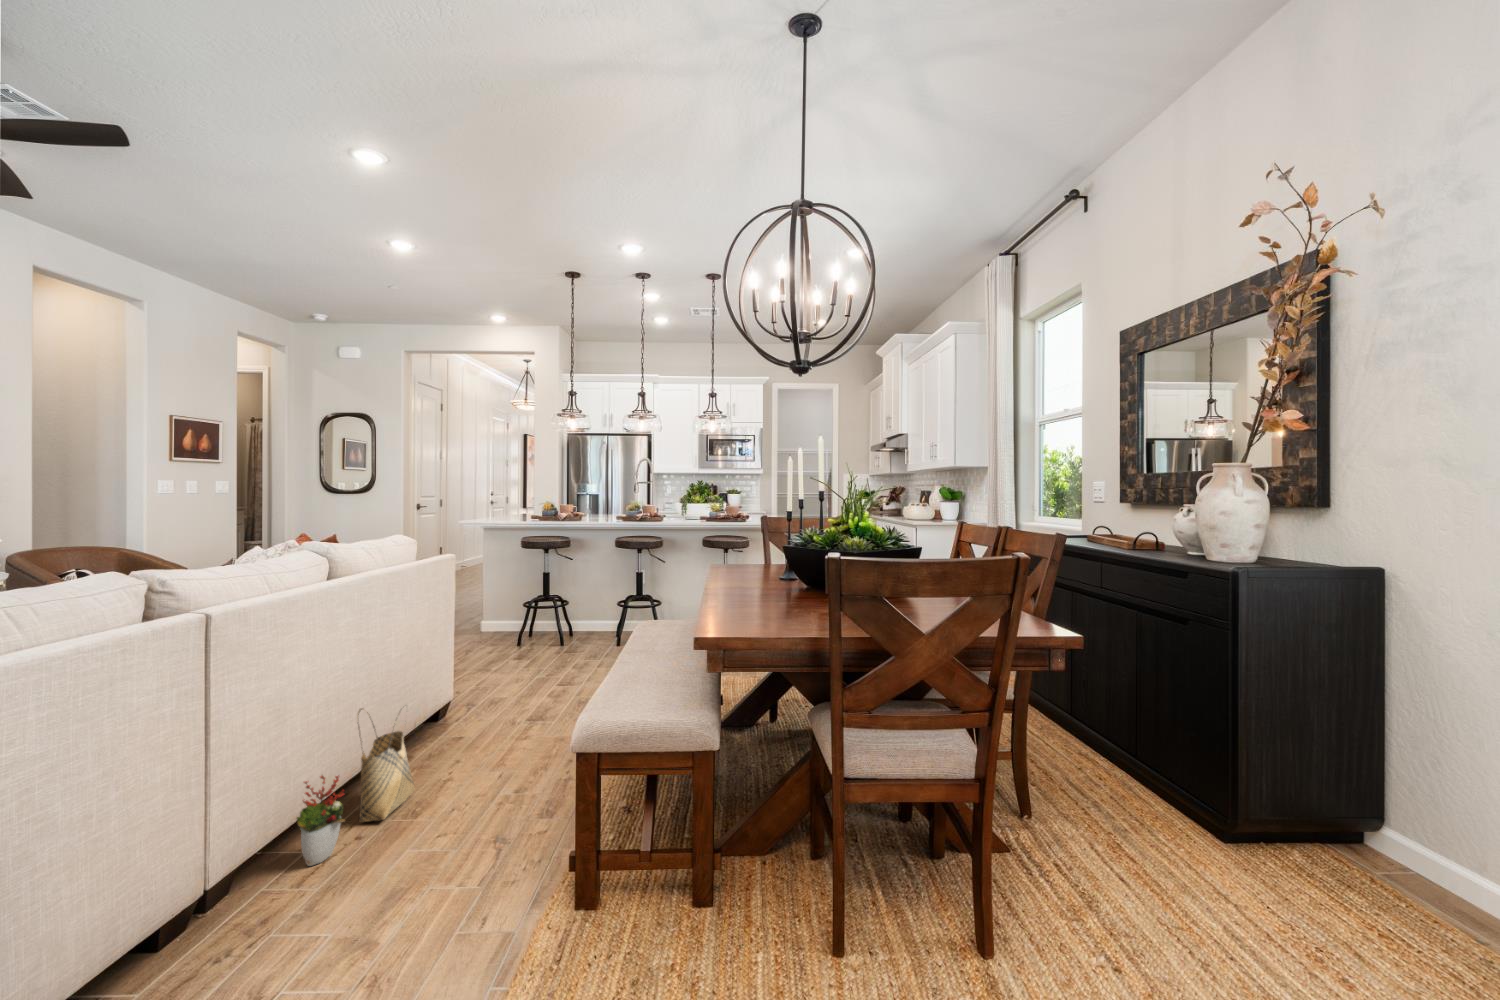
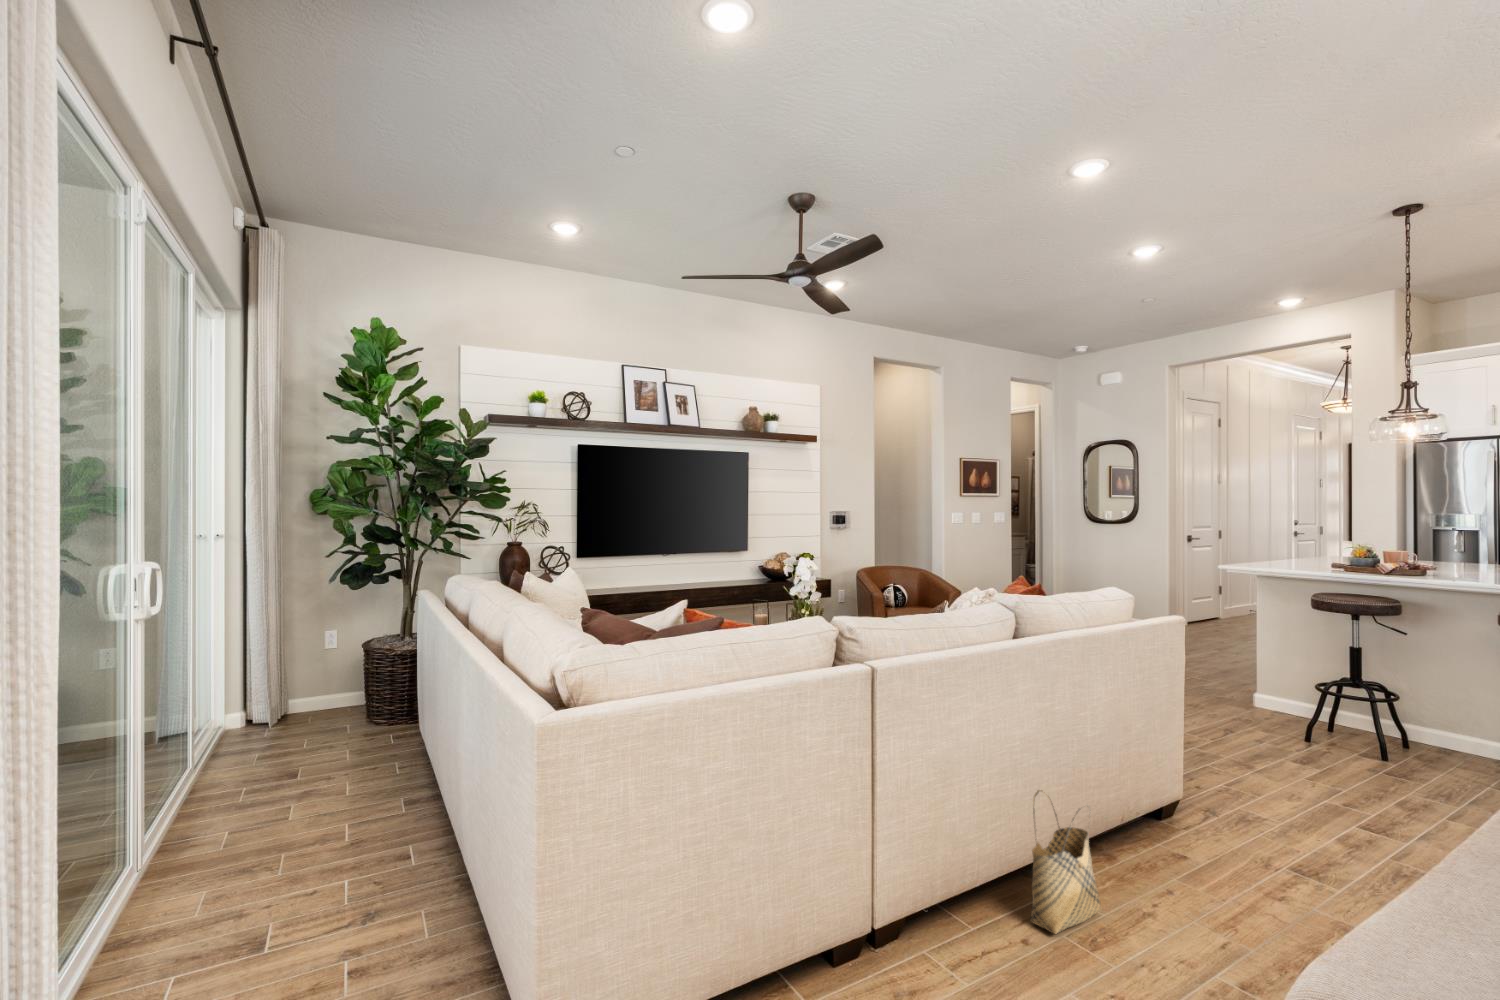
decorative plant: present [297,775,345,866] -> none [956,856,1005,953]

